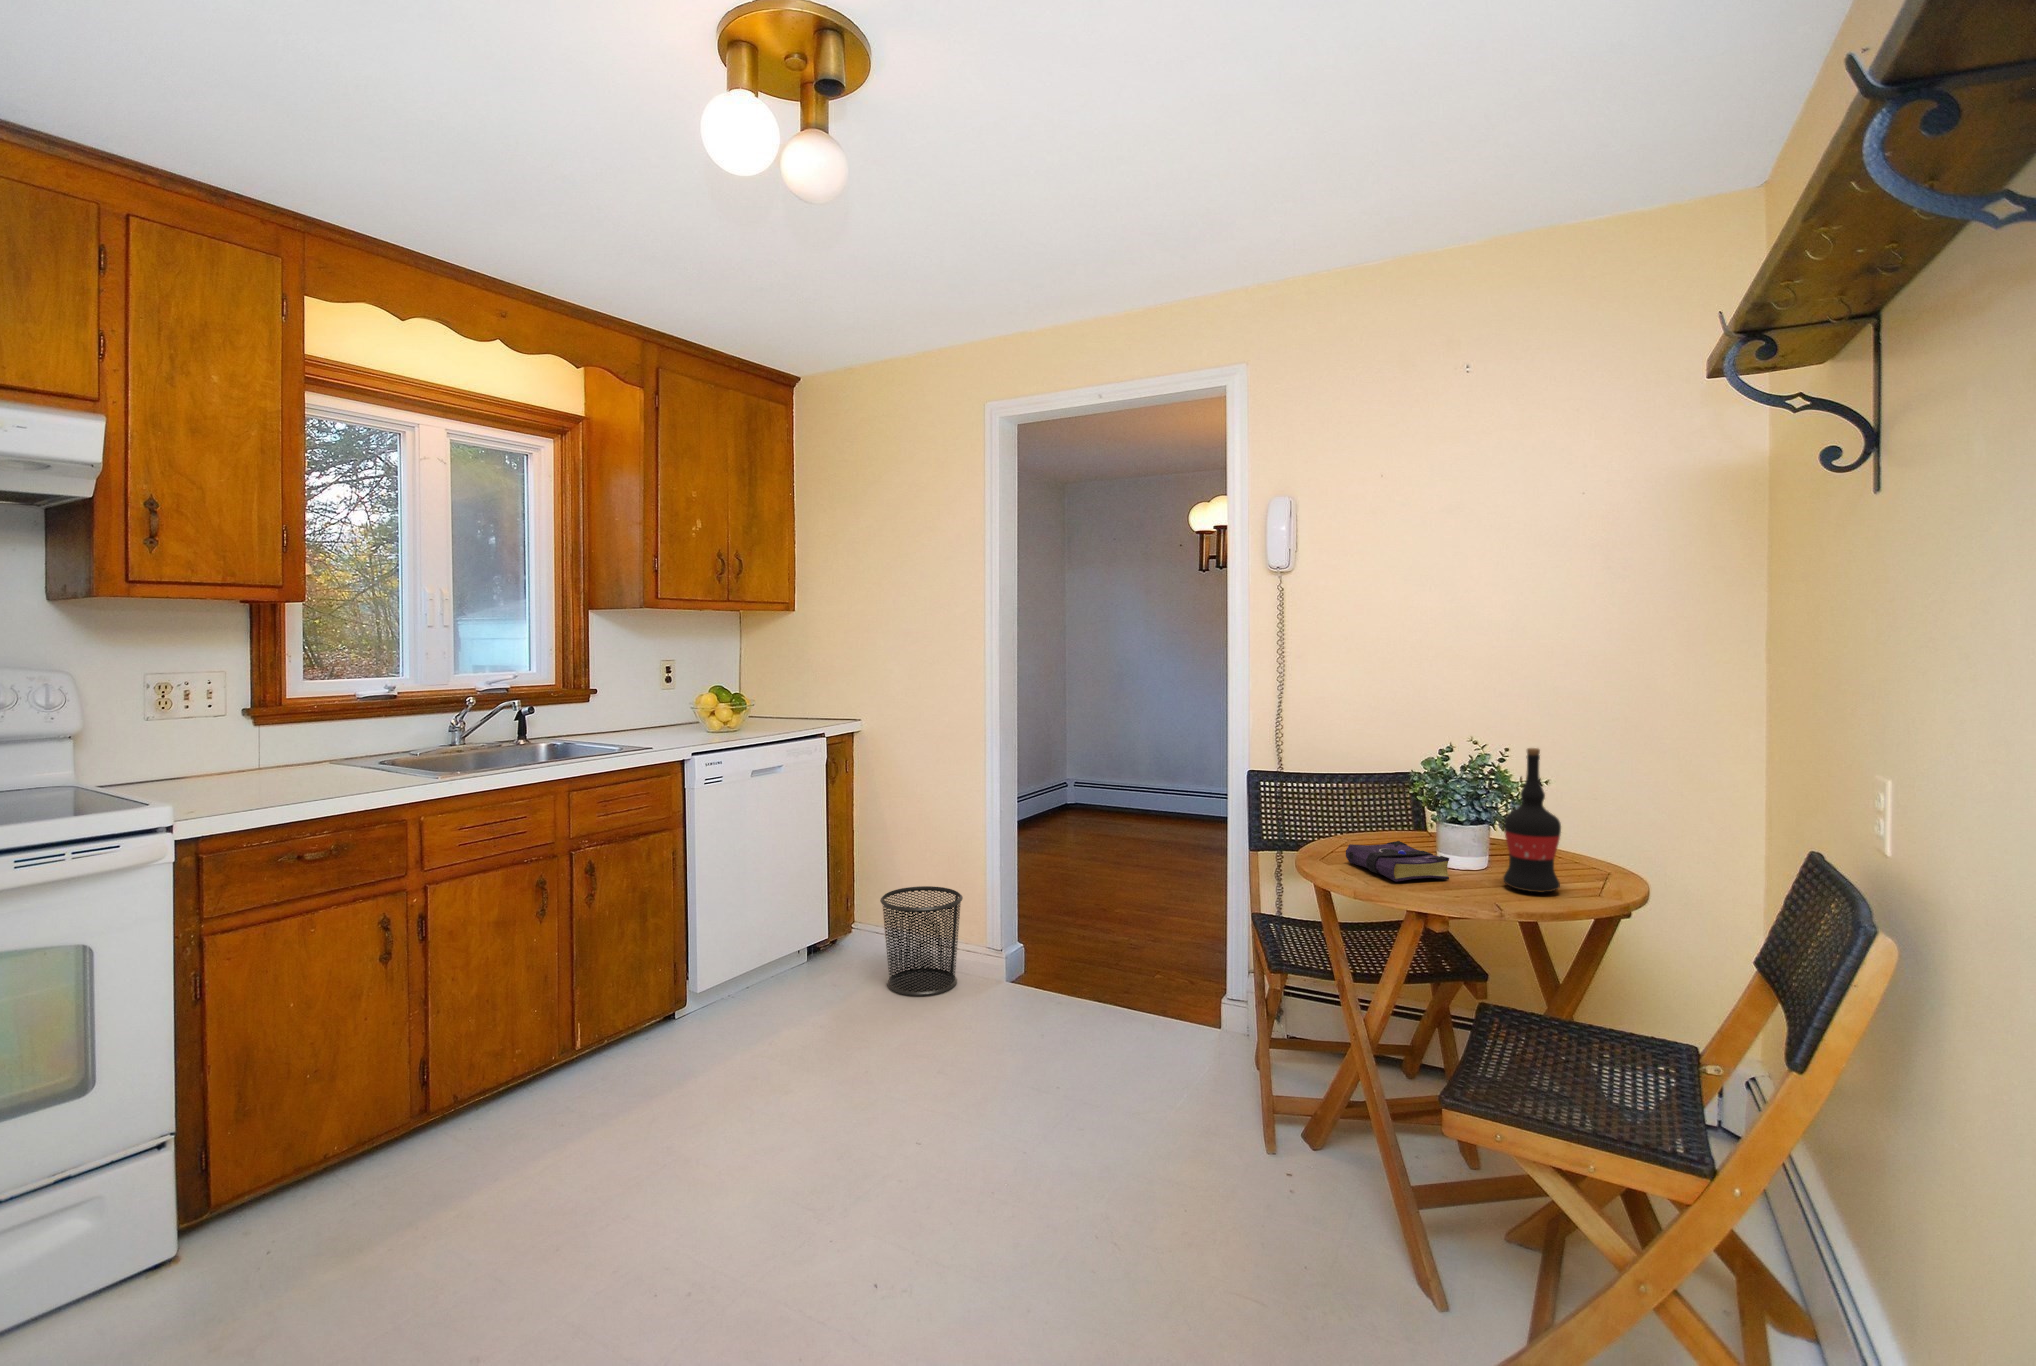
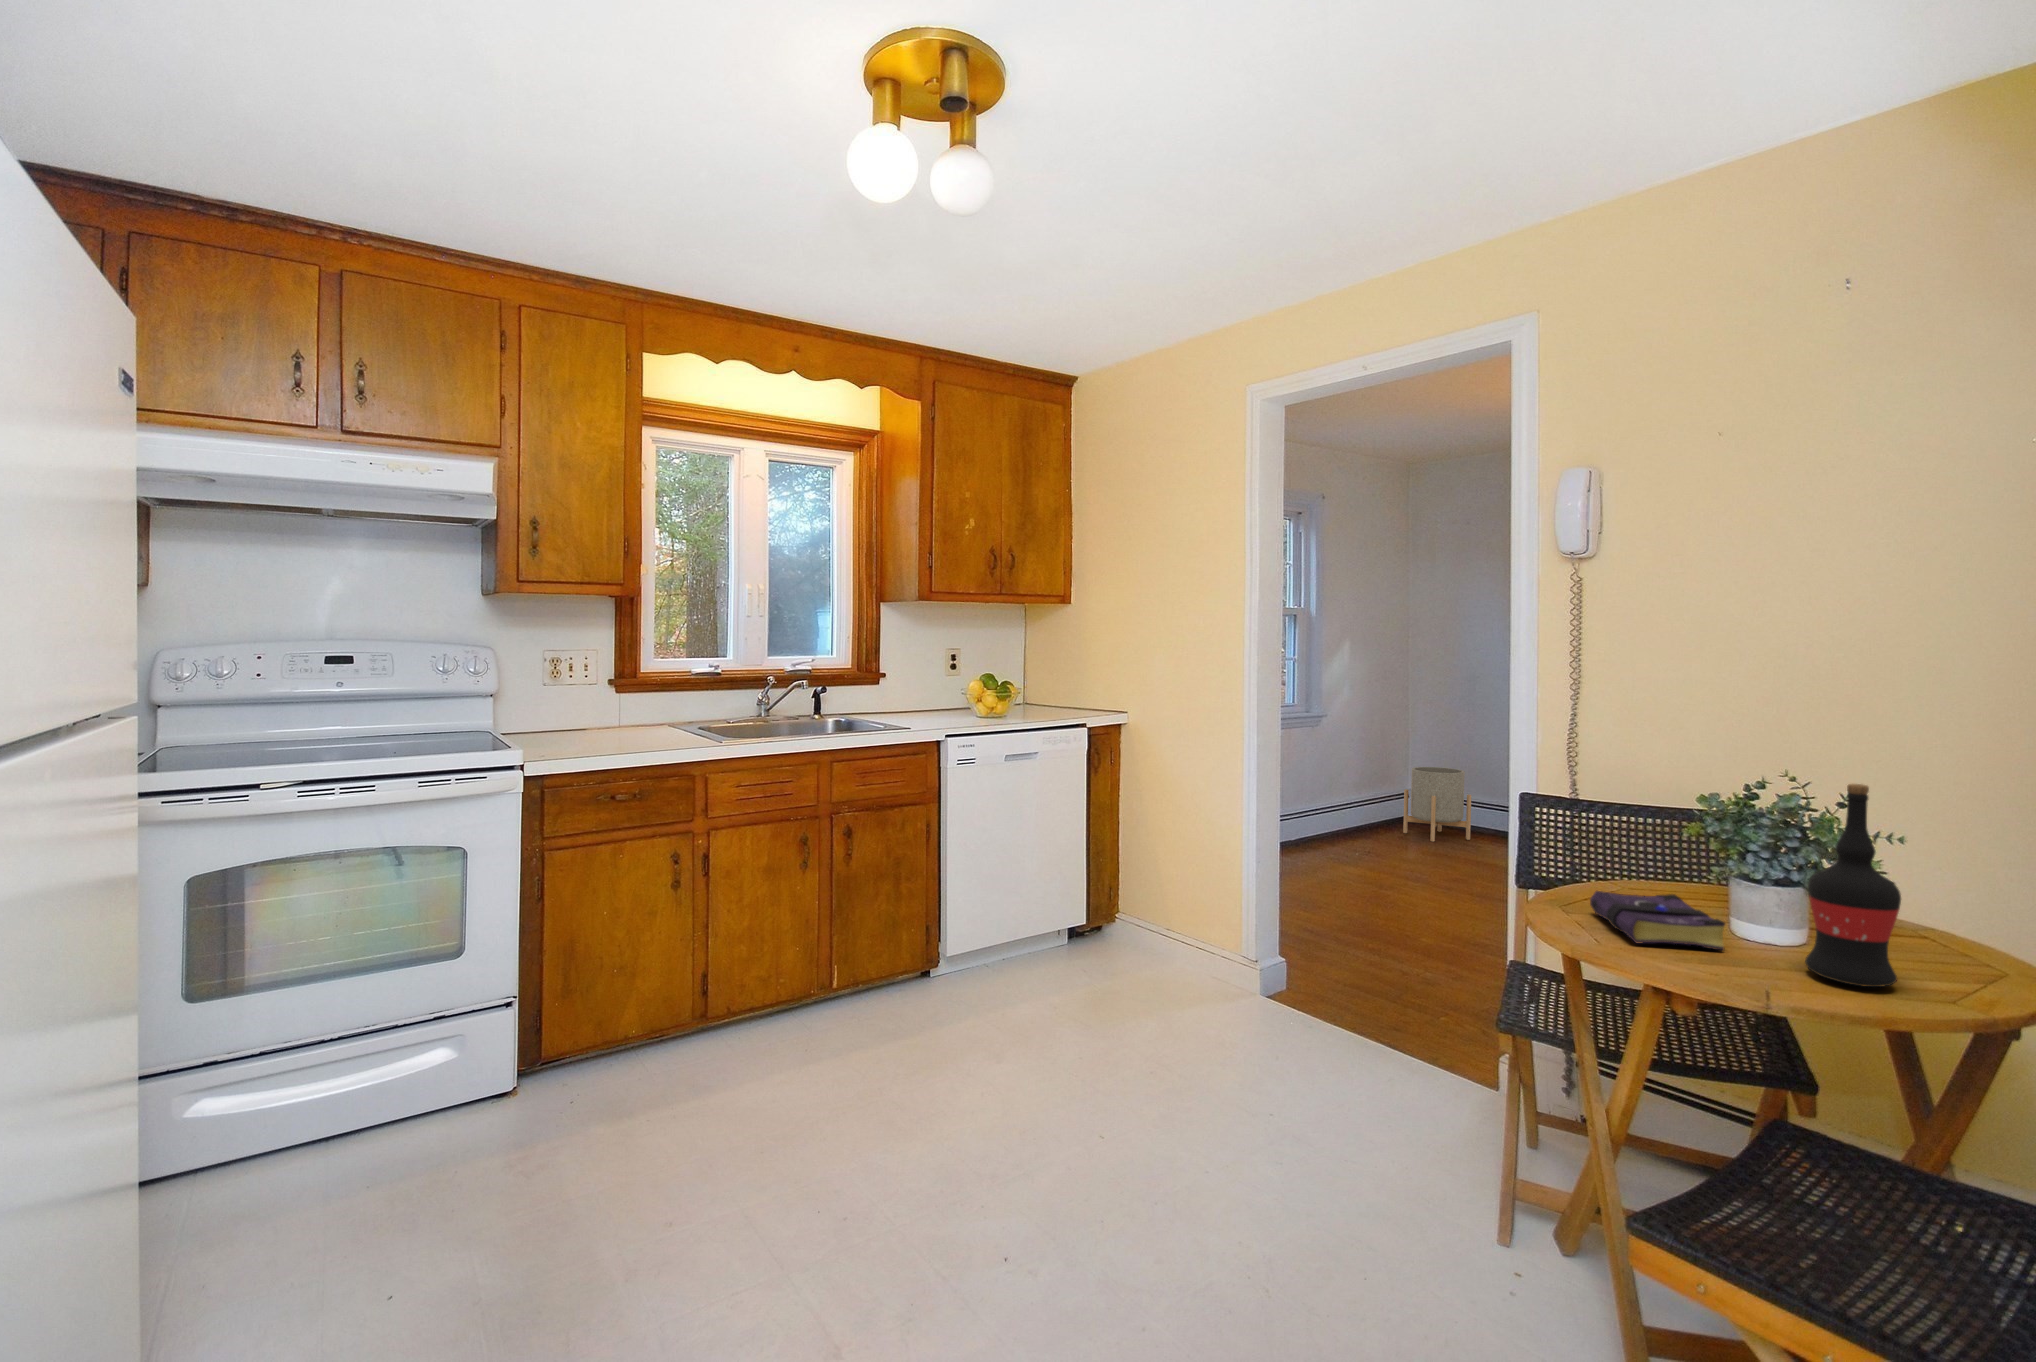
planter: none [1062,754,1115,819] -> present [1403,767,1471,842]
waste bin: present [880,886,963,996] -> none [1123,888,1210,1002]

